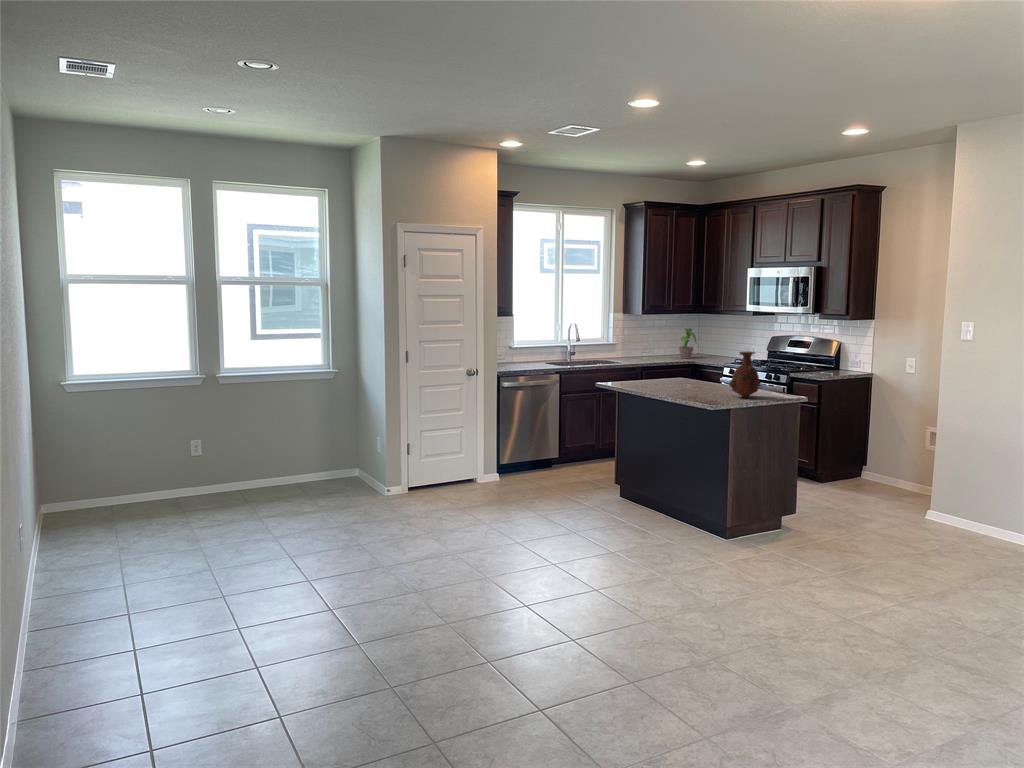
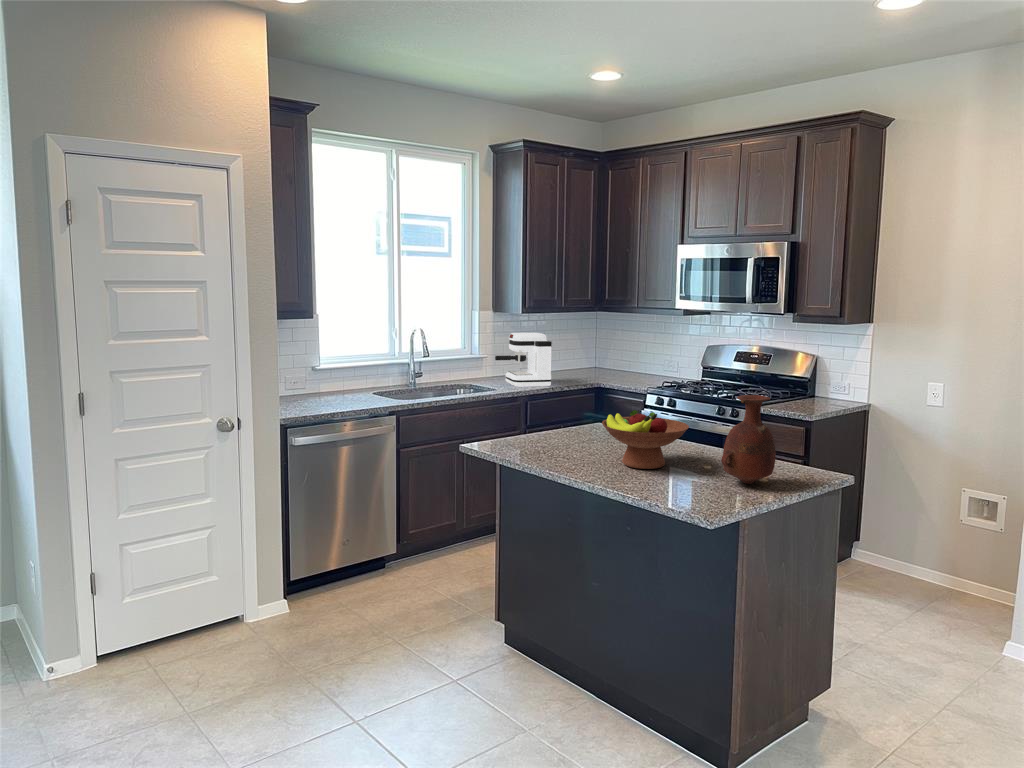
coffee maker: none [624,327,661,362] -> present [495,333,552,388]
potted plant: present [679,328,696,359] -> none [565,333,603,378]
fruit bowl: none [672,361,719,392] -> present [602,410,689,469]

